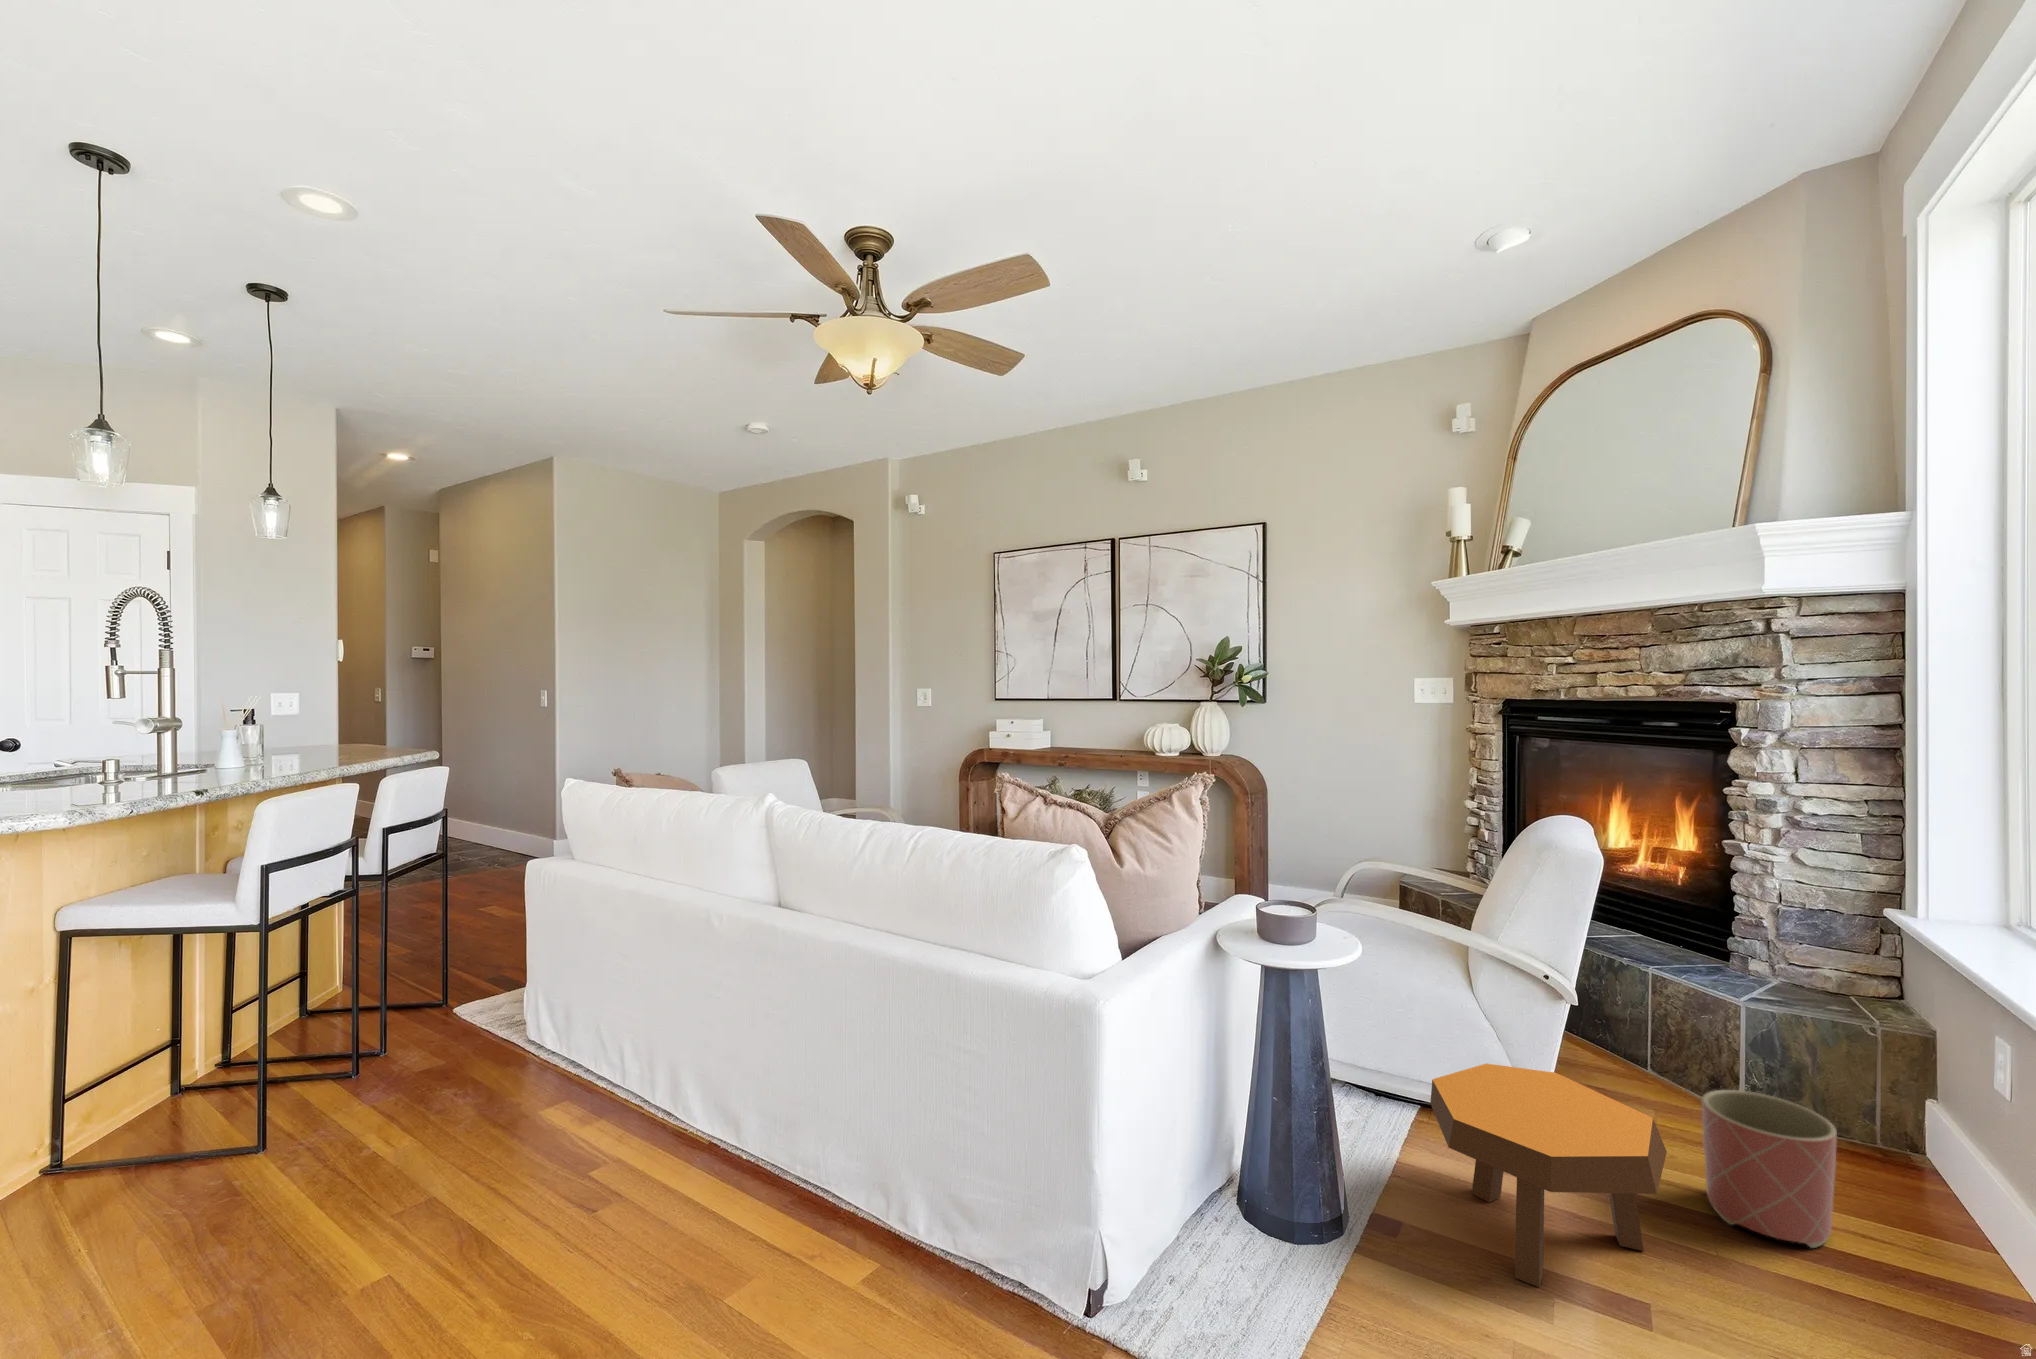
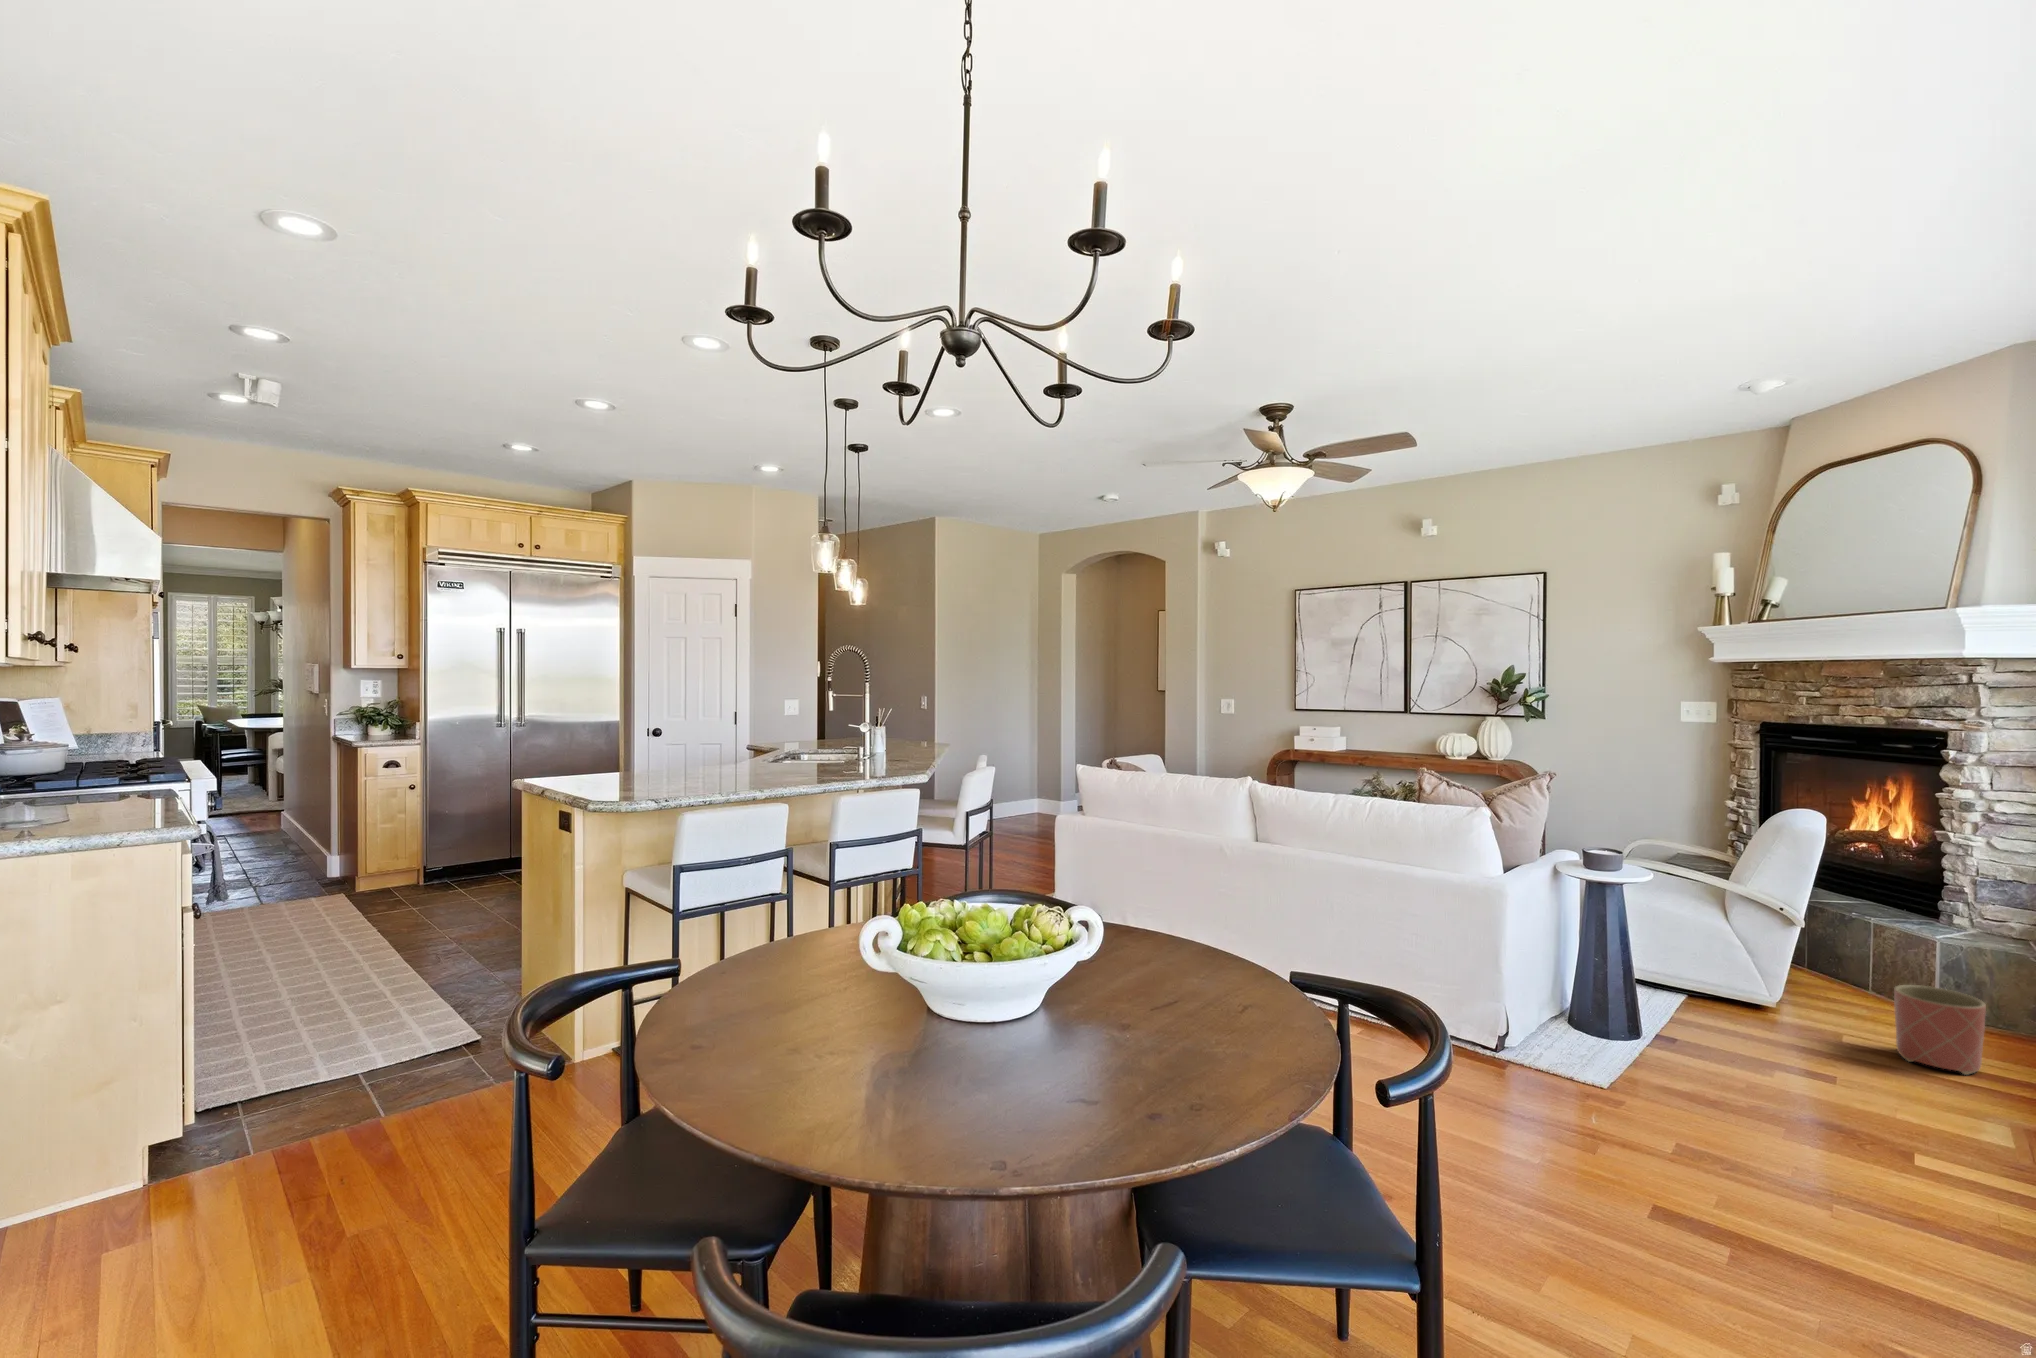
footstool: present [1430,1064,1667,1287] -> none [1701,961,1863,1073]

